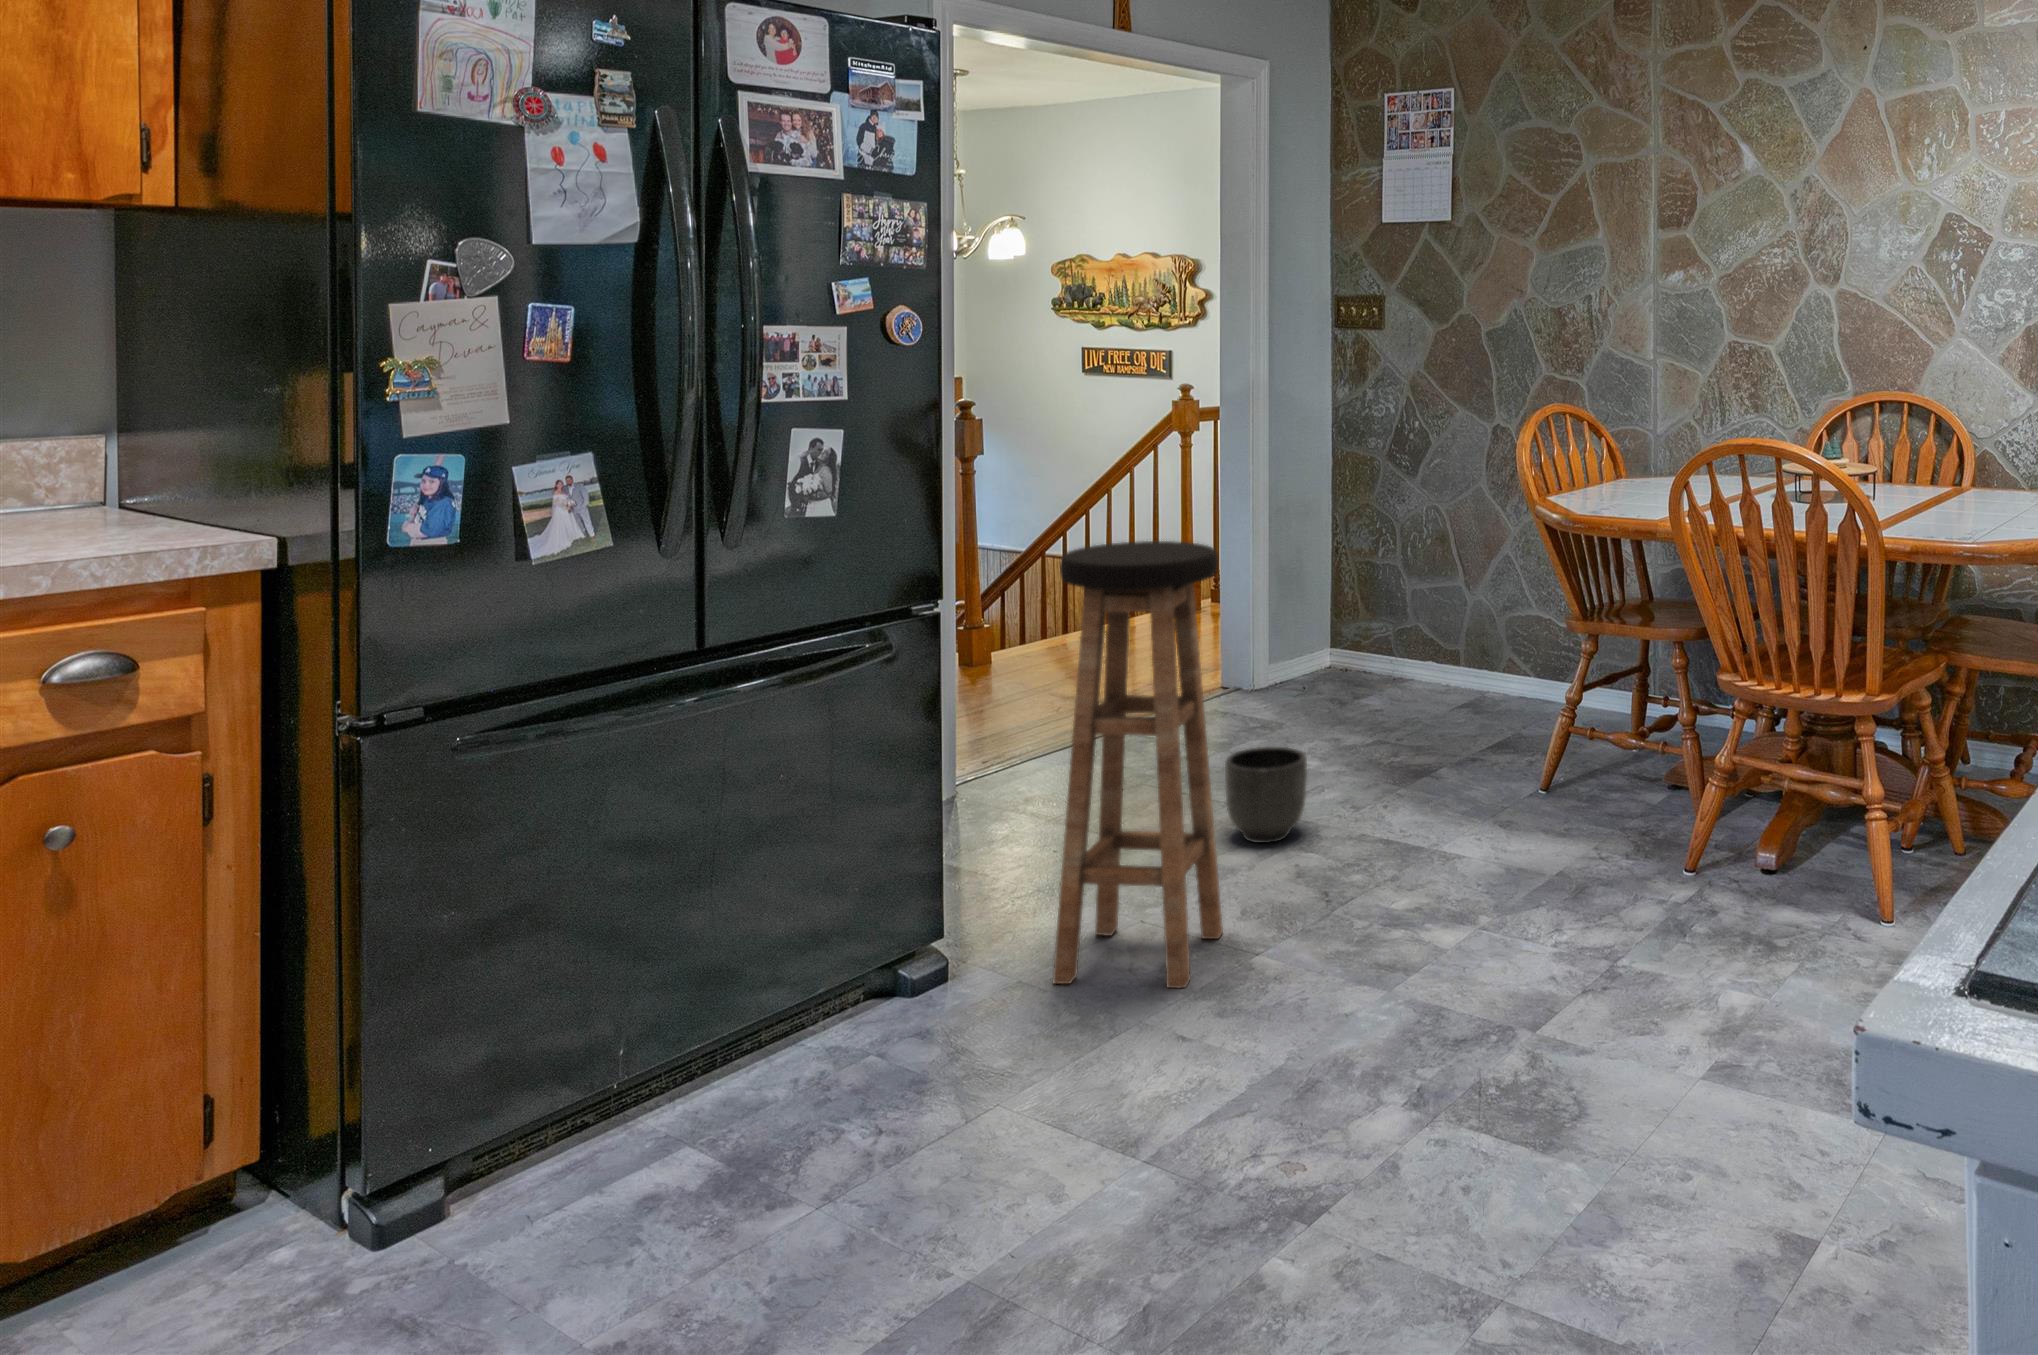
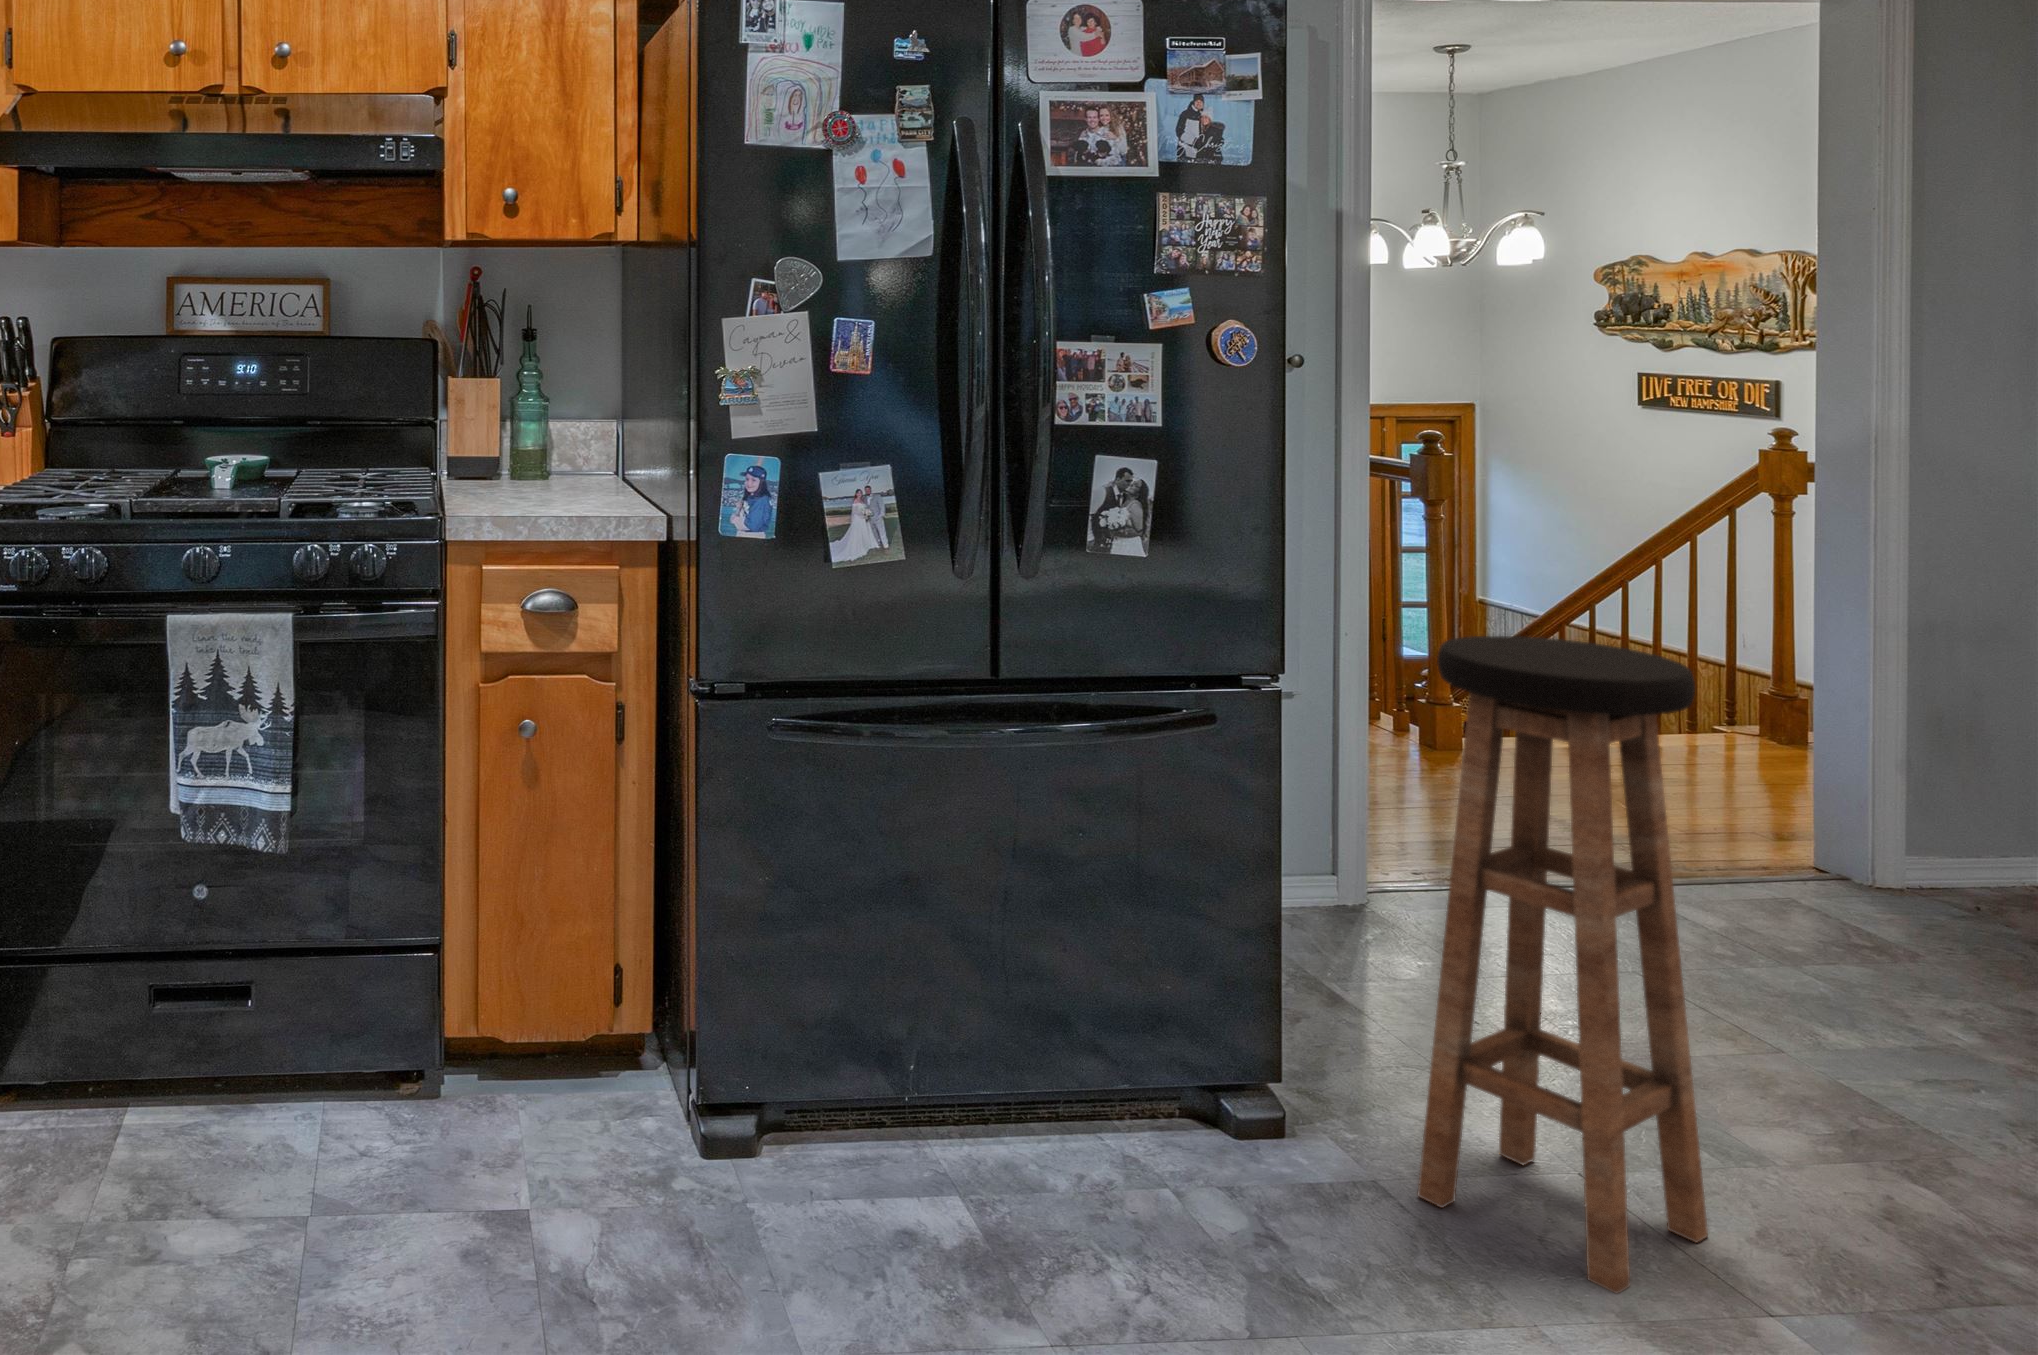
planter: present [1225,747,1307,843] -> none [1754,971,1916,1130]

